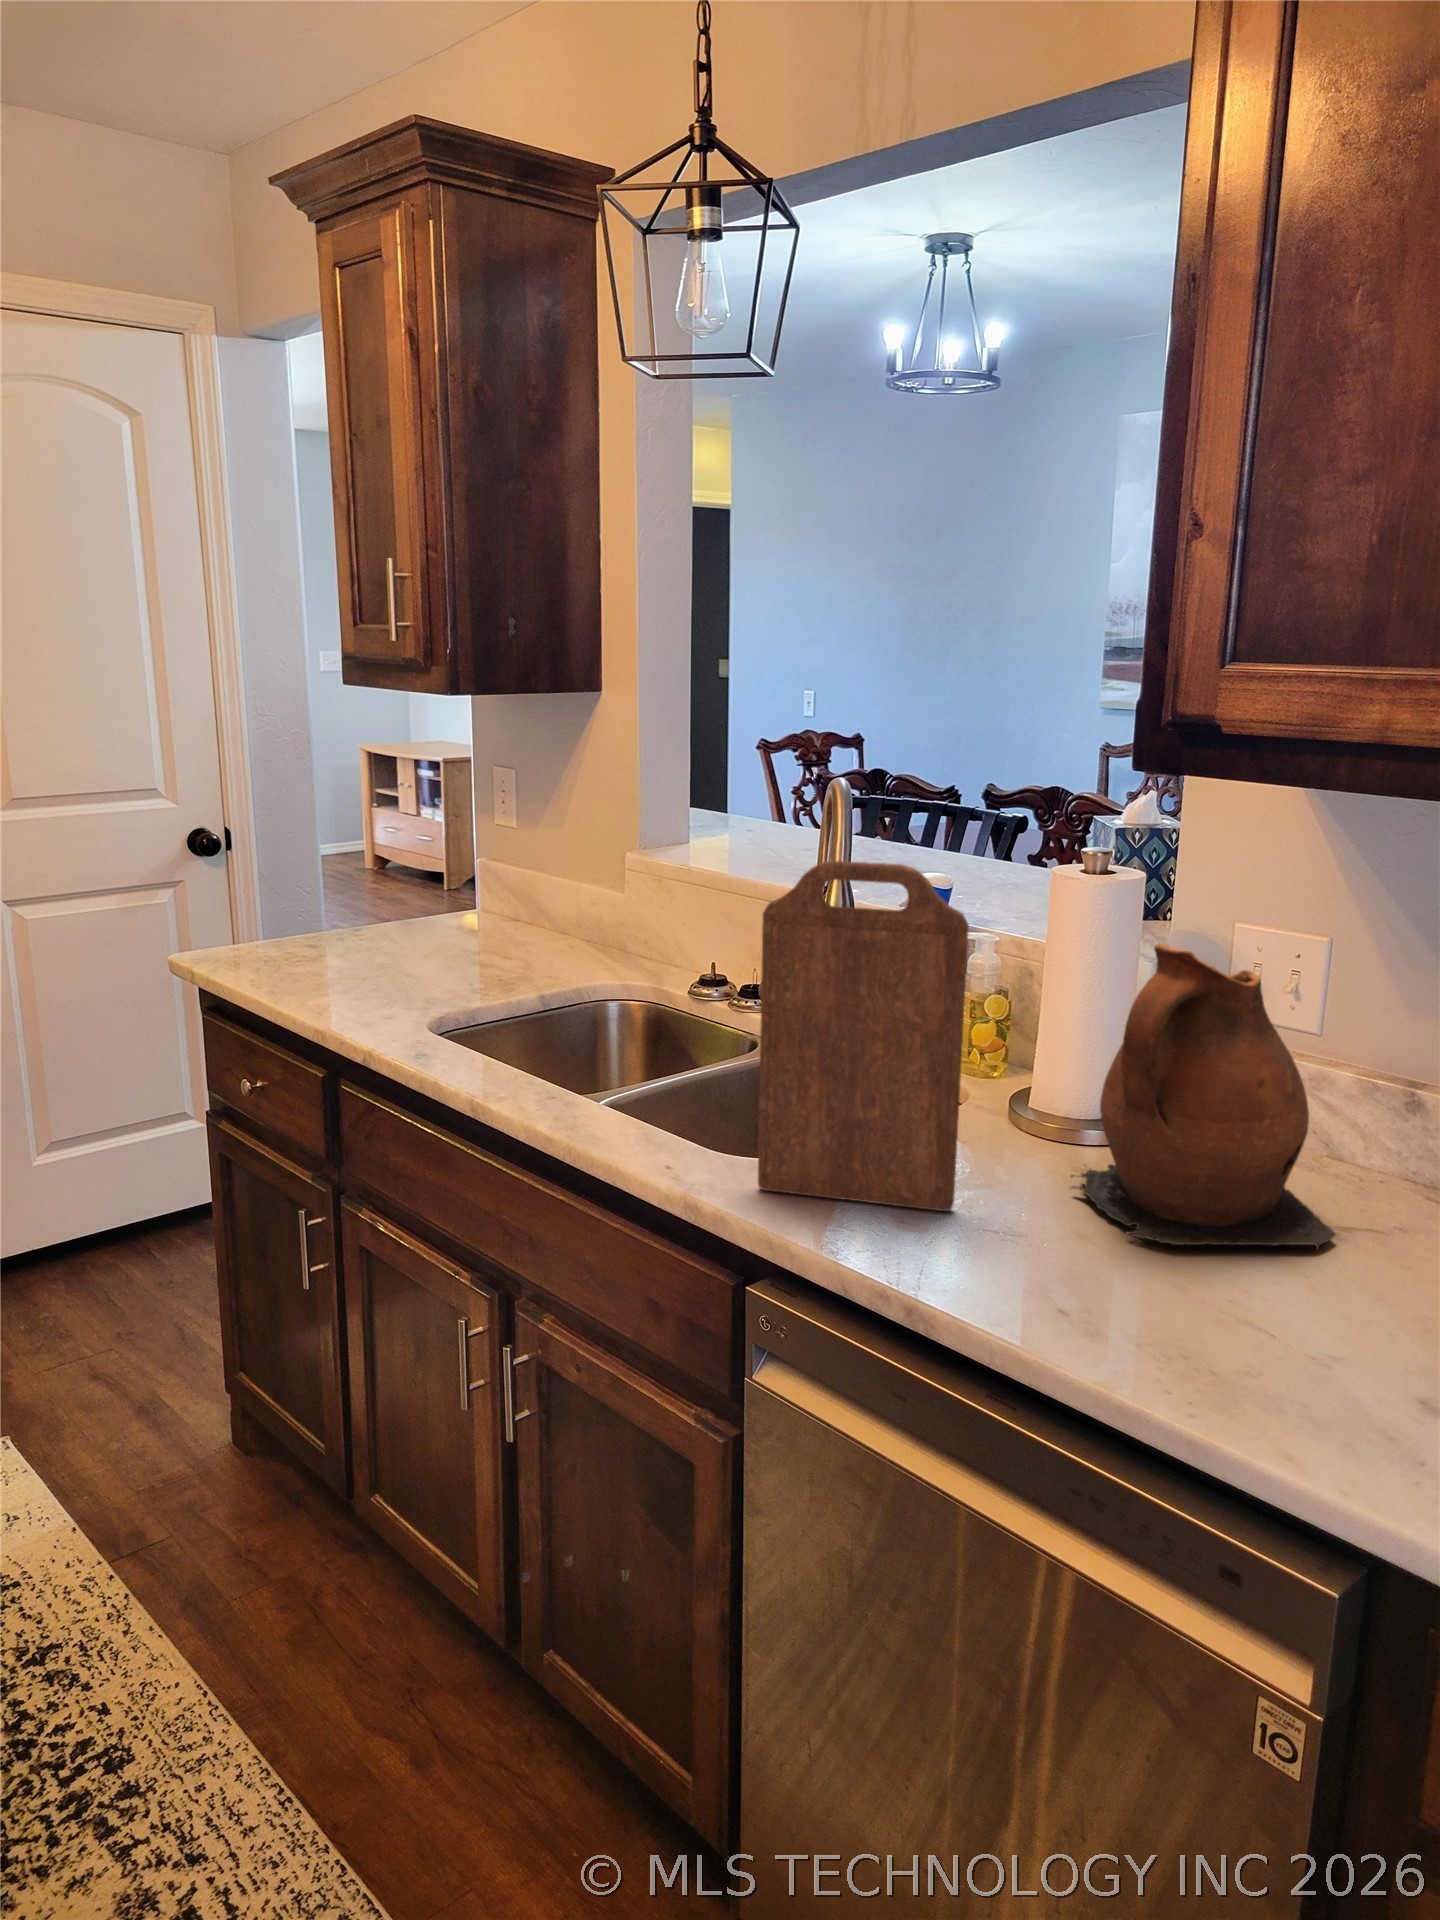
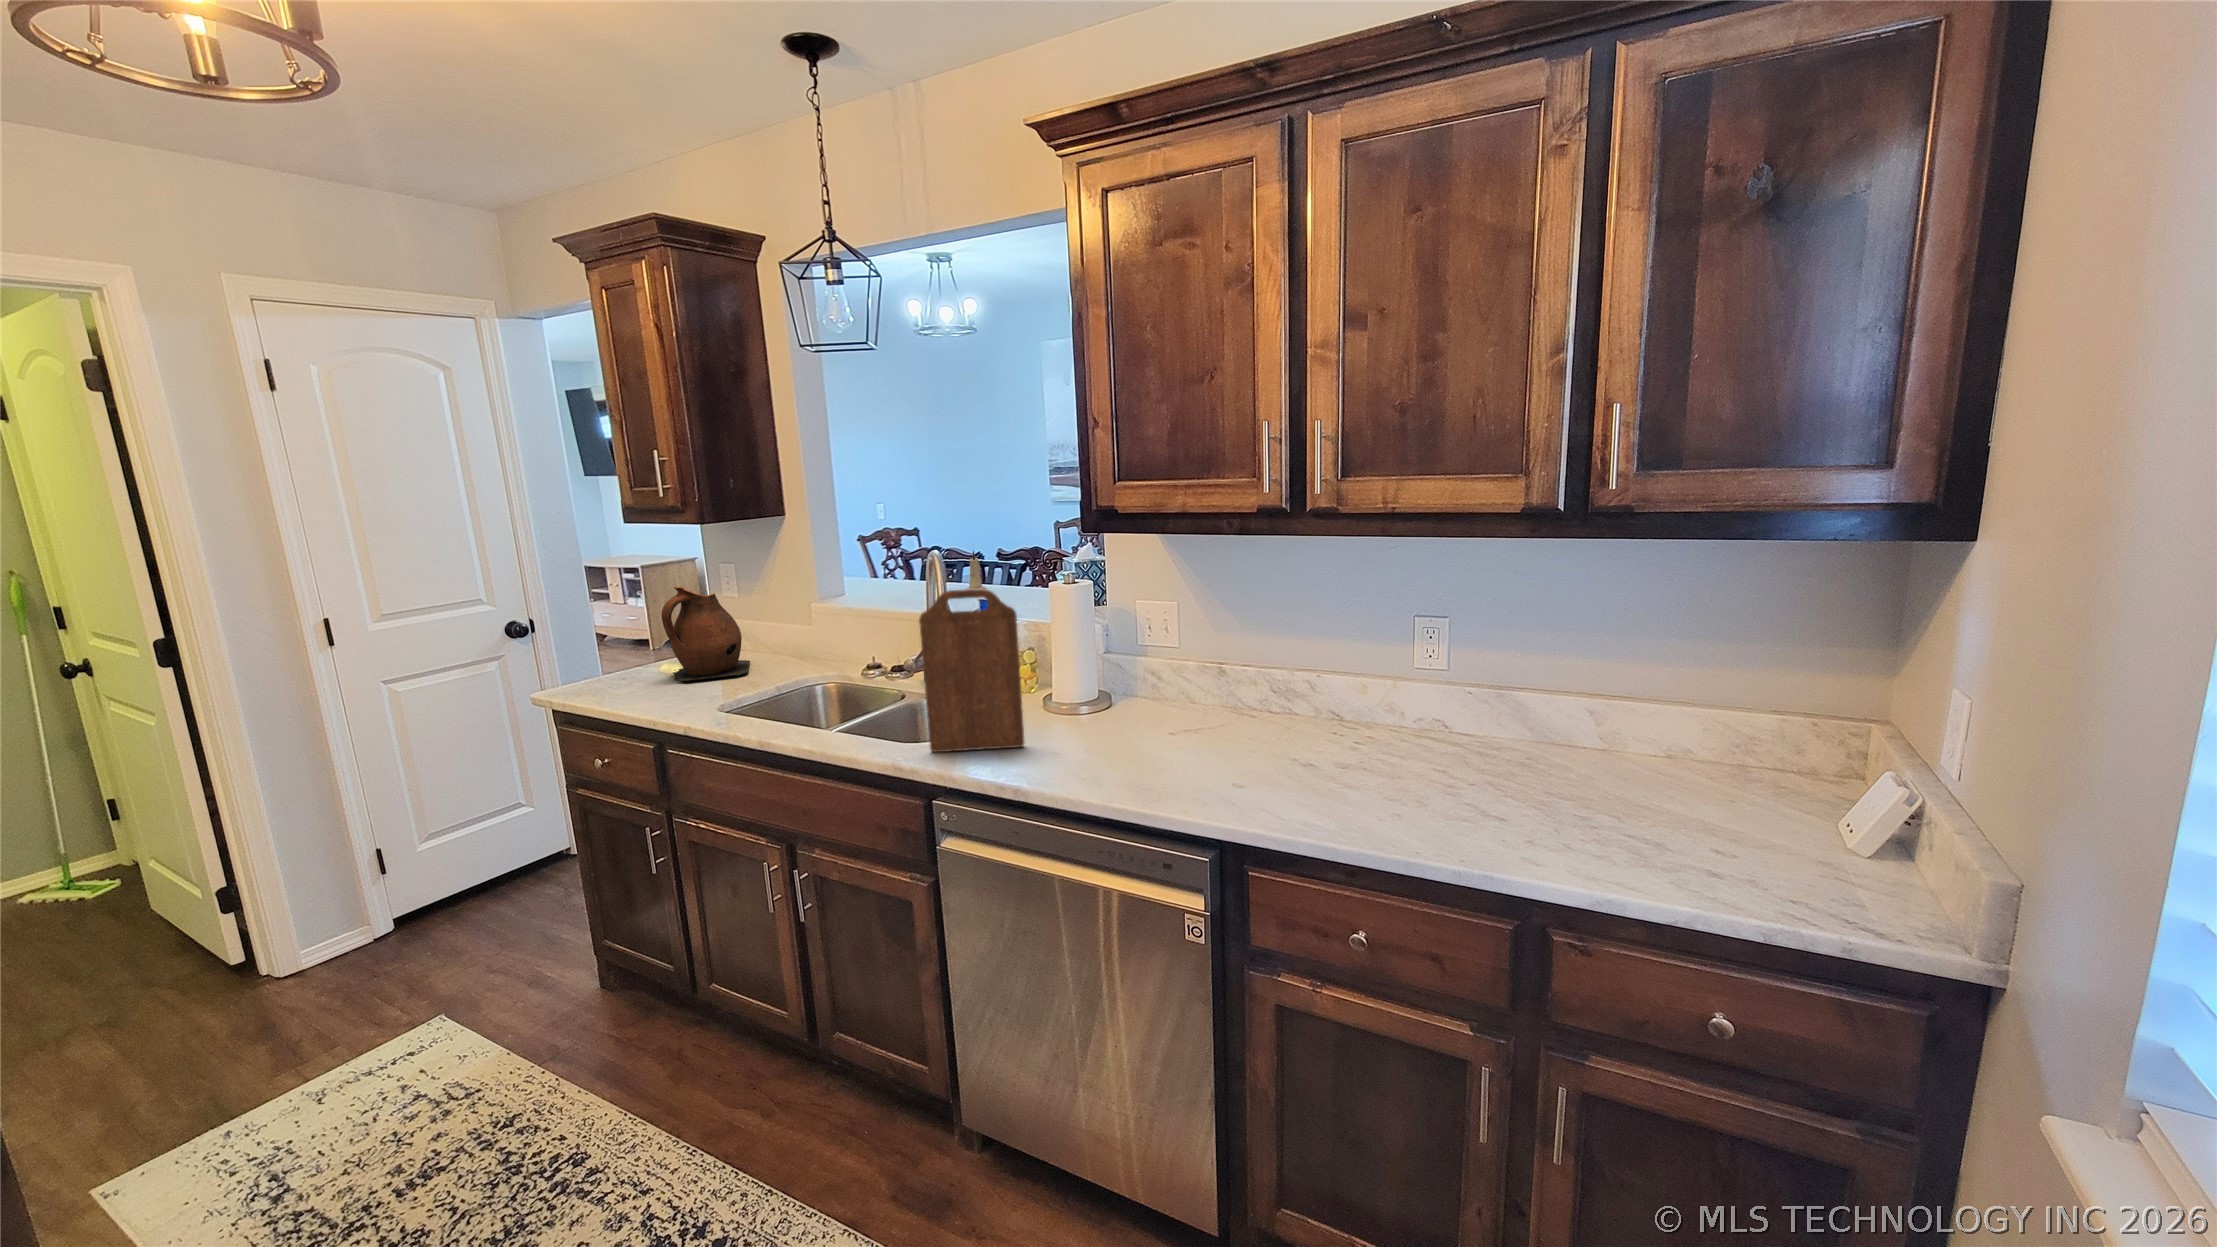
candle: none [899,780,945,863] -> present [966,551,987,589]
ceramic pitcher: present [1072,944,1335,1249] -> present [662,587,750,681]

